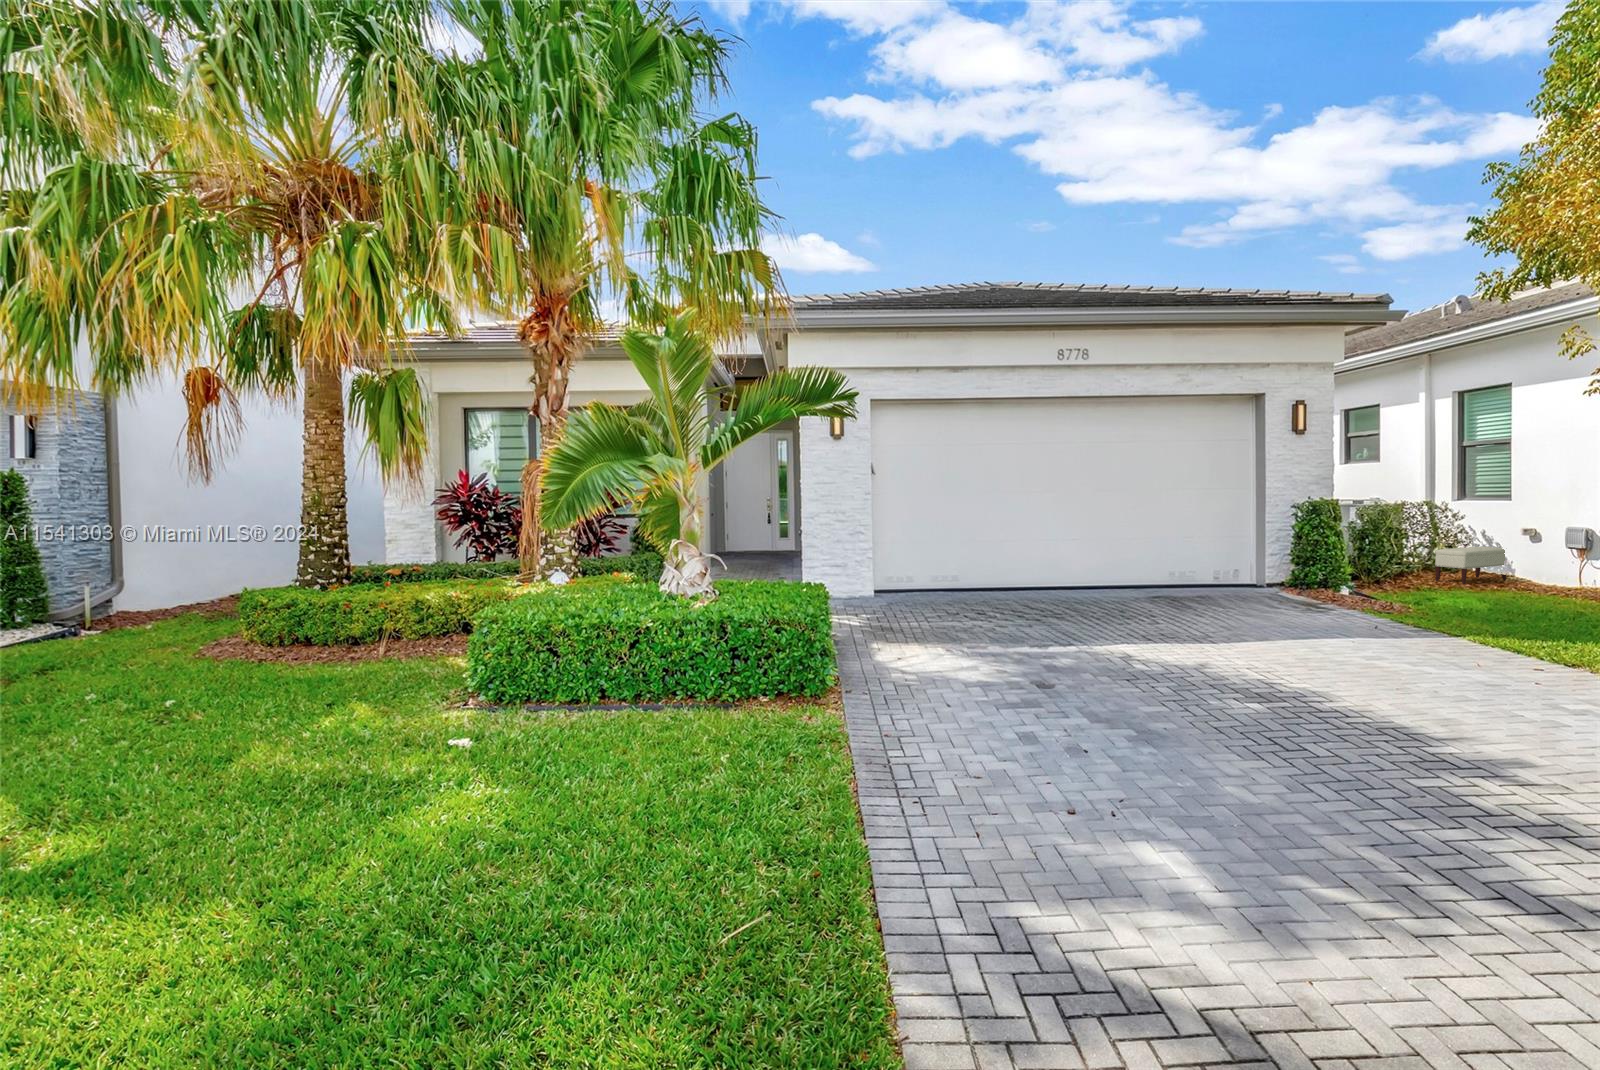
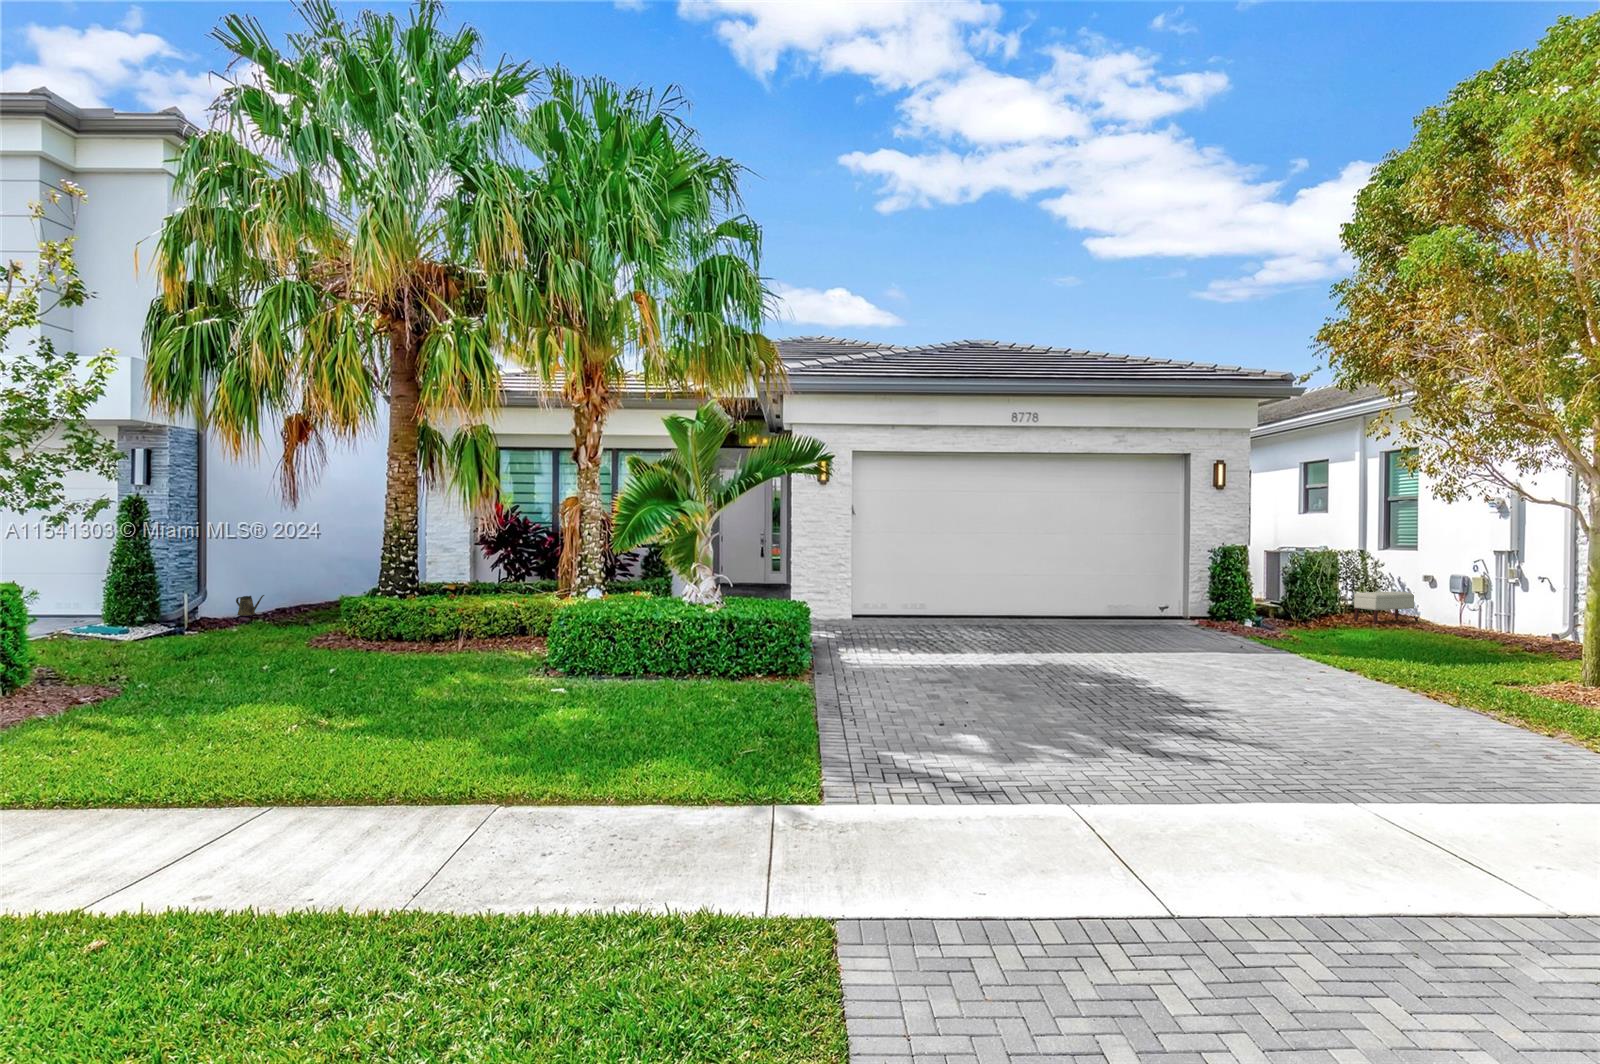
watering can: none [177,582,206,606] -> present [236,595,264,616]

